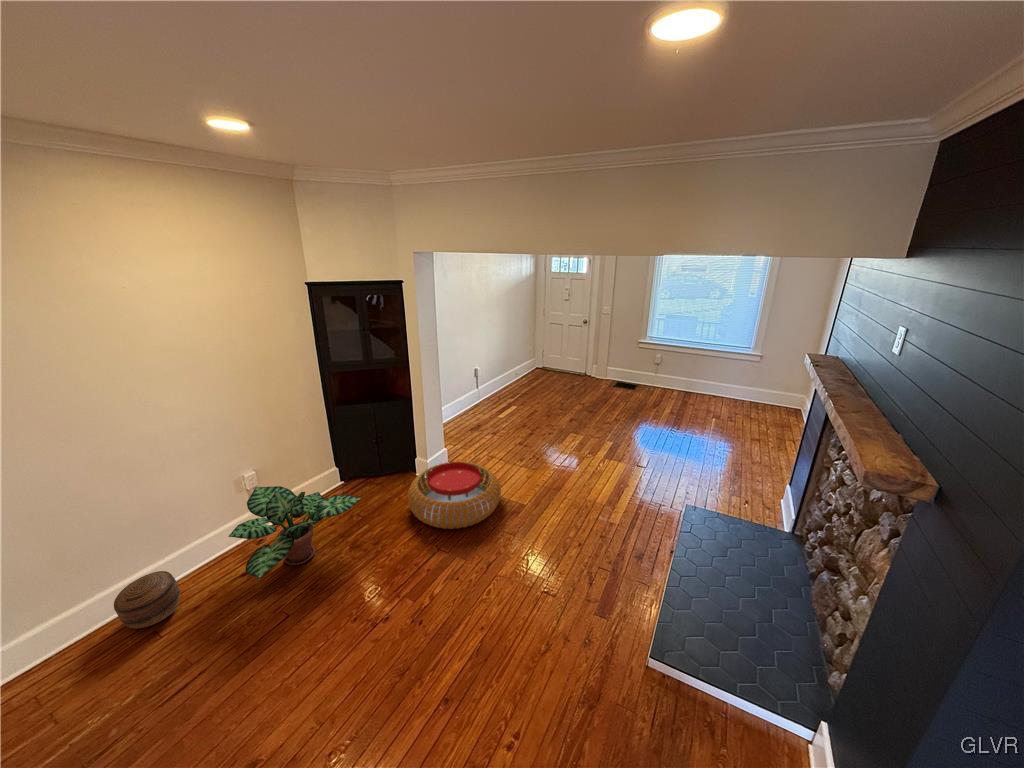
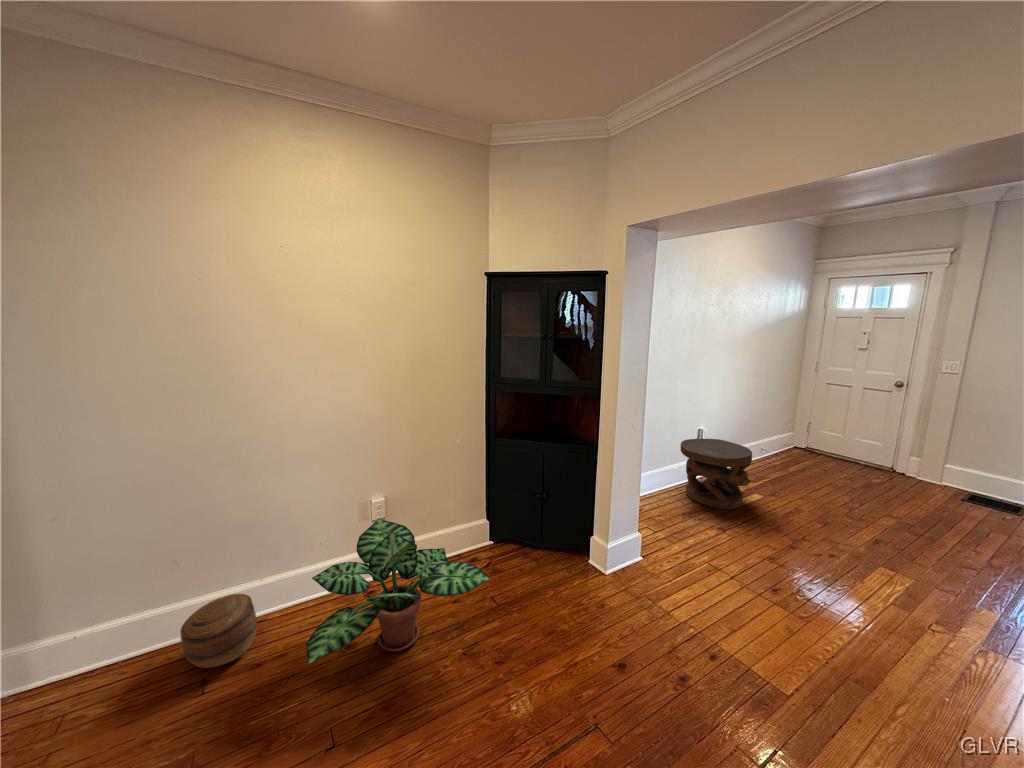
side table: none [464,375,509,421] -> present [681,439,752,510]
pouf: present [408,461,501,529] -> none [563,557,734,702]

